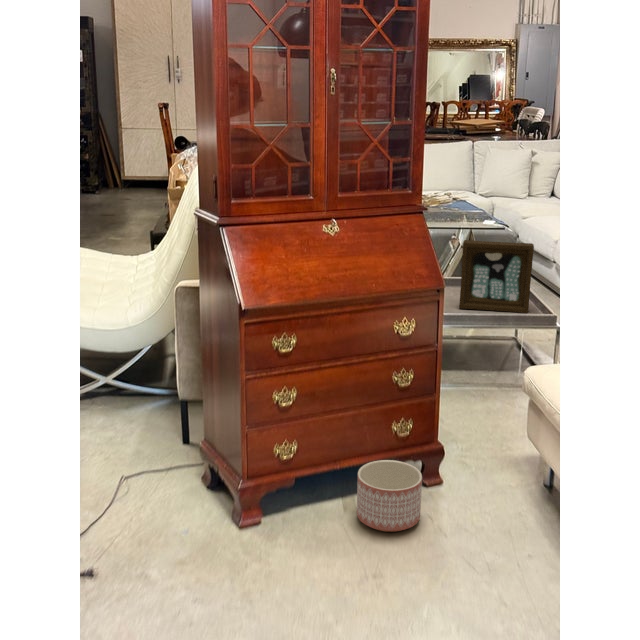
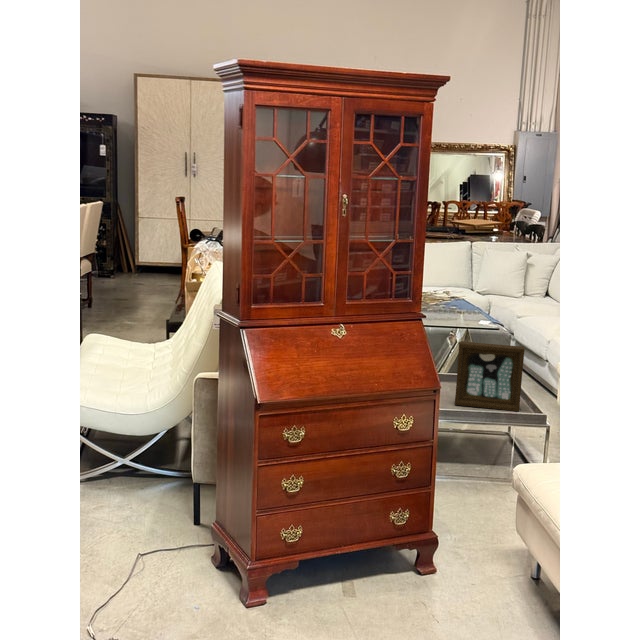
planter: present [357,460,422,532] -> none [356,546,417,614]

